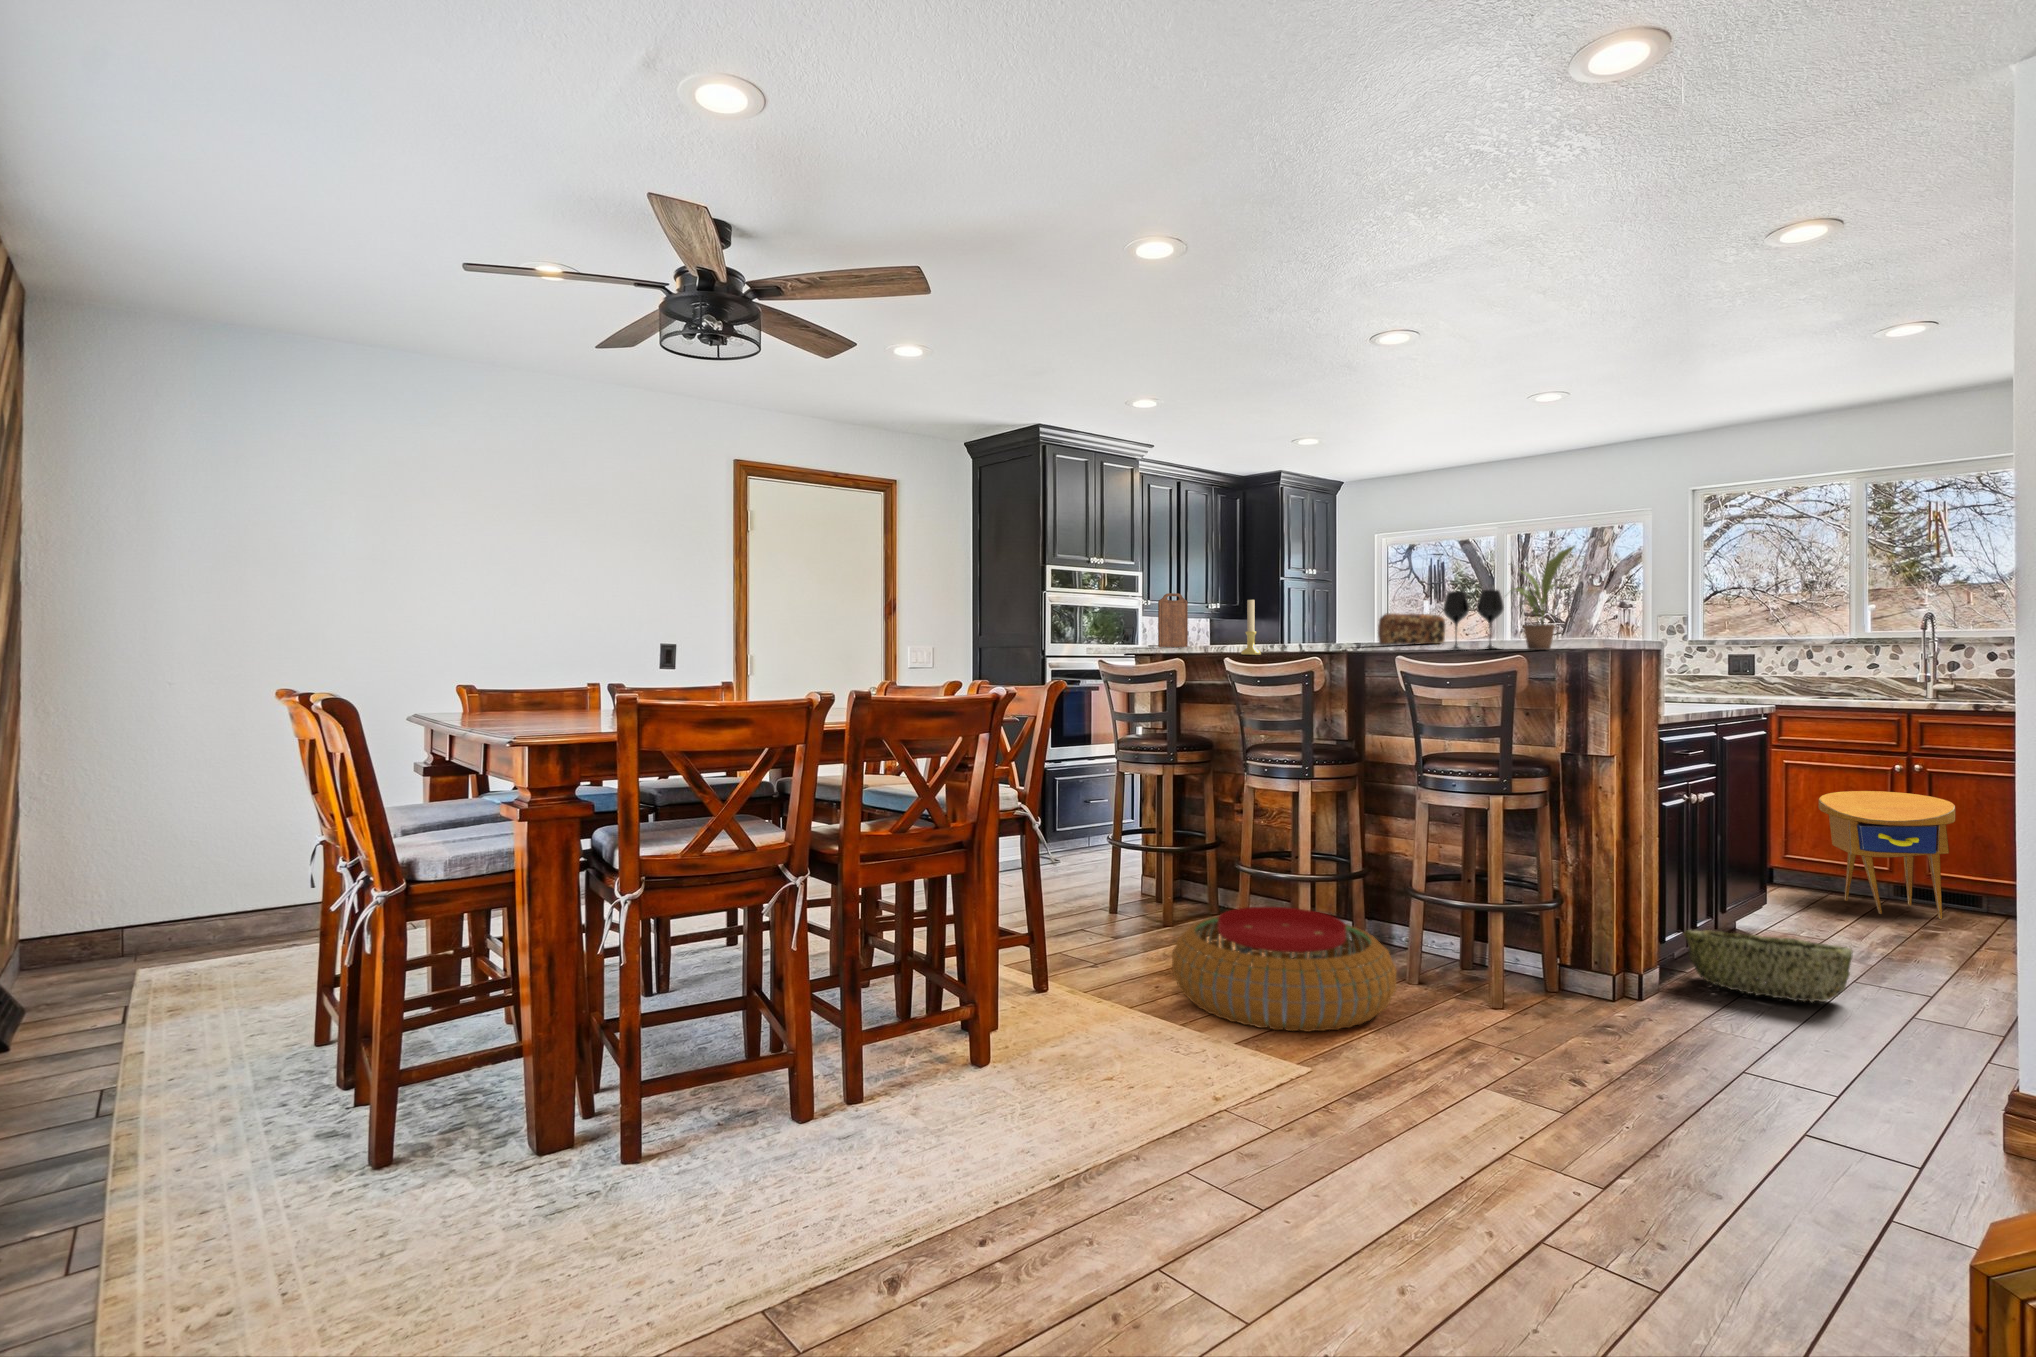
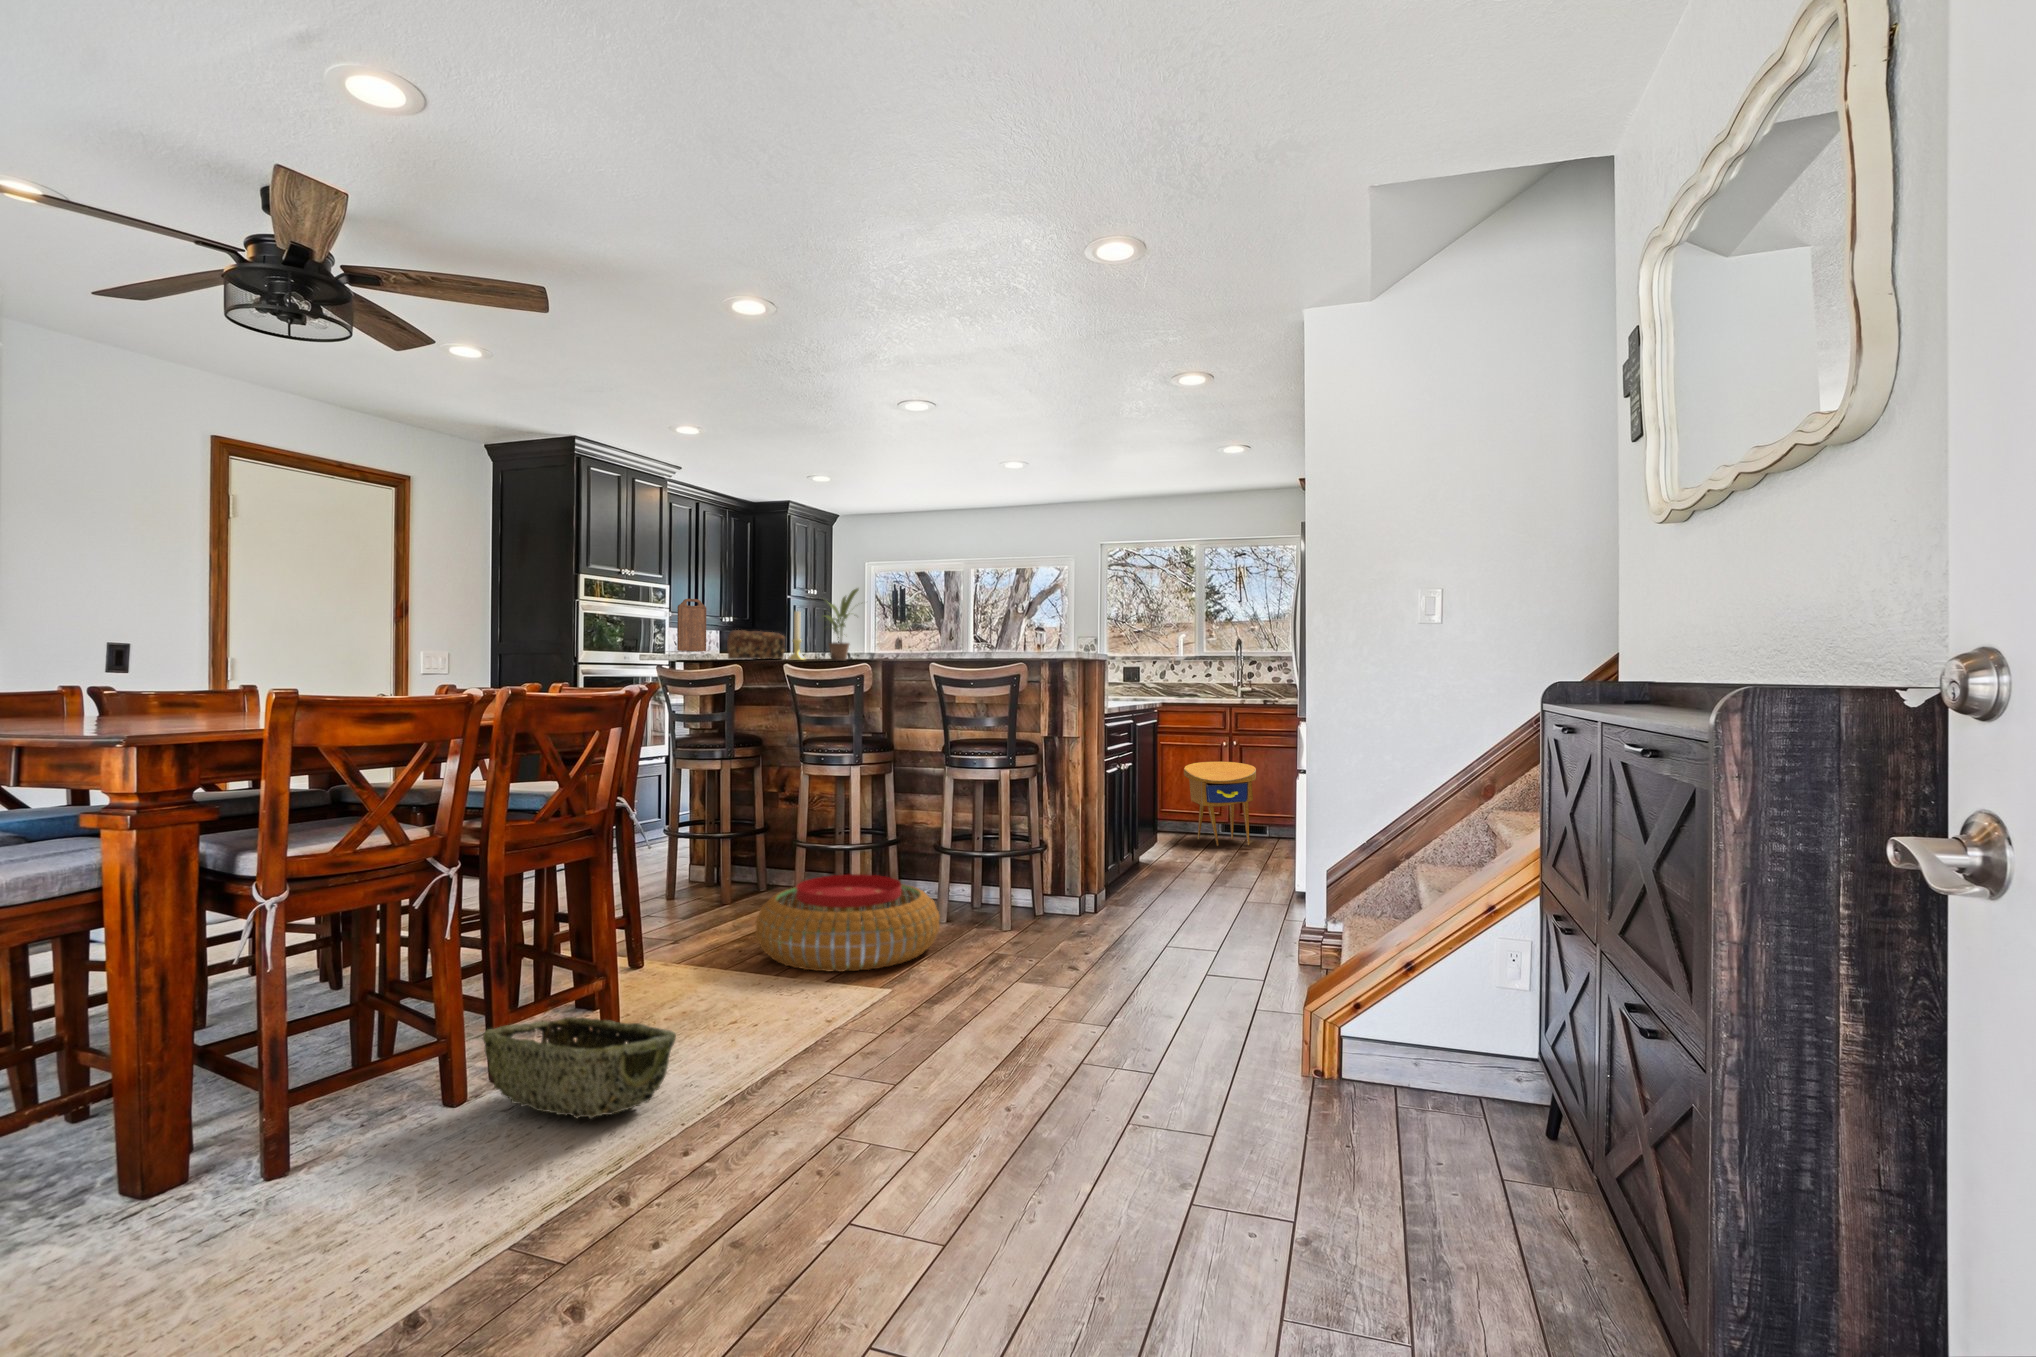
potted plant: present [1511,546,1575,650] -> present [825,588,859,661]
wine glass: present [1443,590,1504,650] -> none [958,612,1003,659]
bread loaf: present [1378,613,1445,645] -> present [727,630,785,659]
woven basket: present [1684,930,1853,1002] -> present [483,1017,676,1119]

